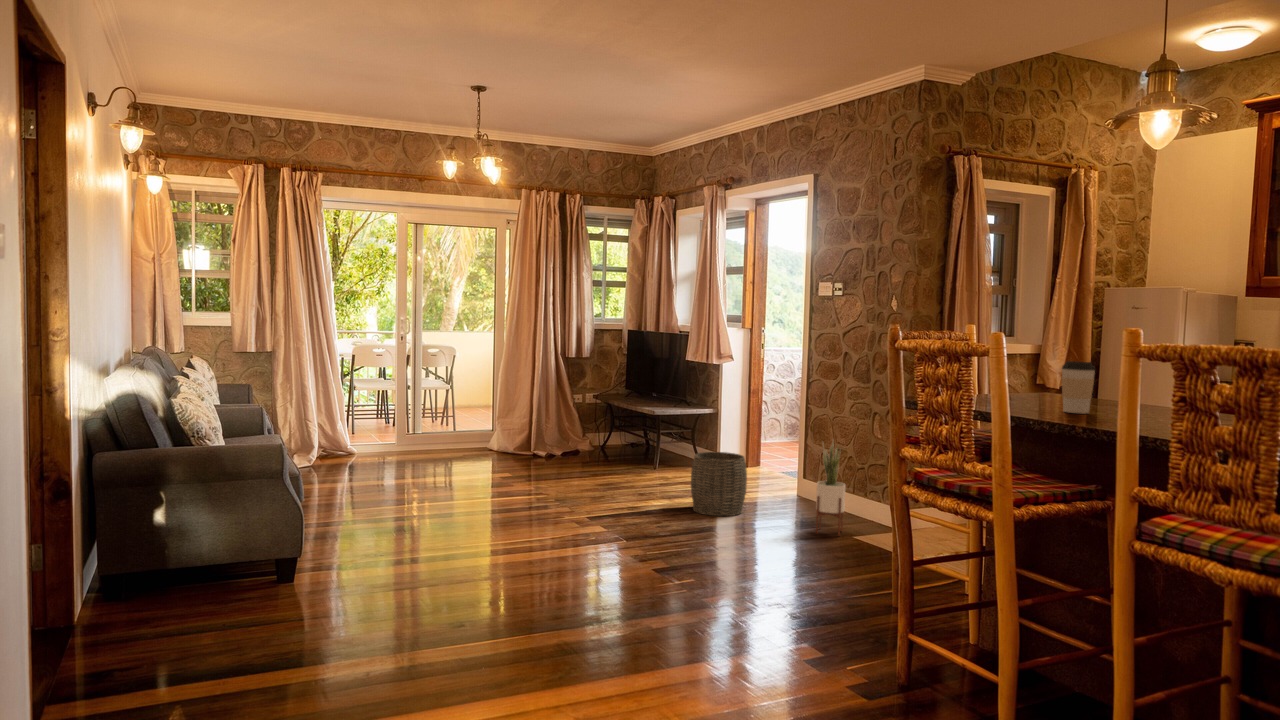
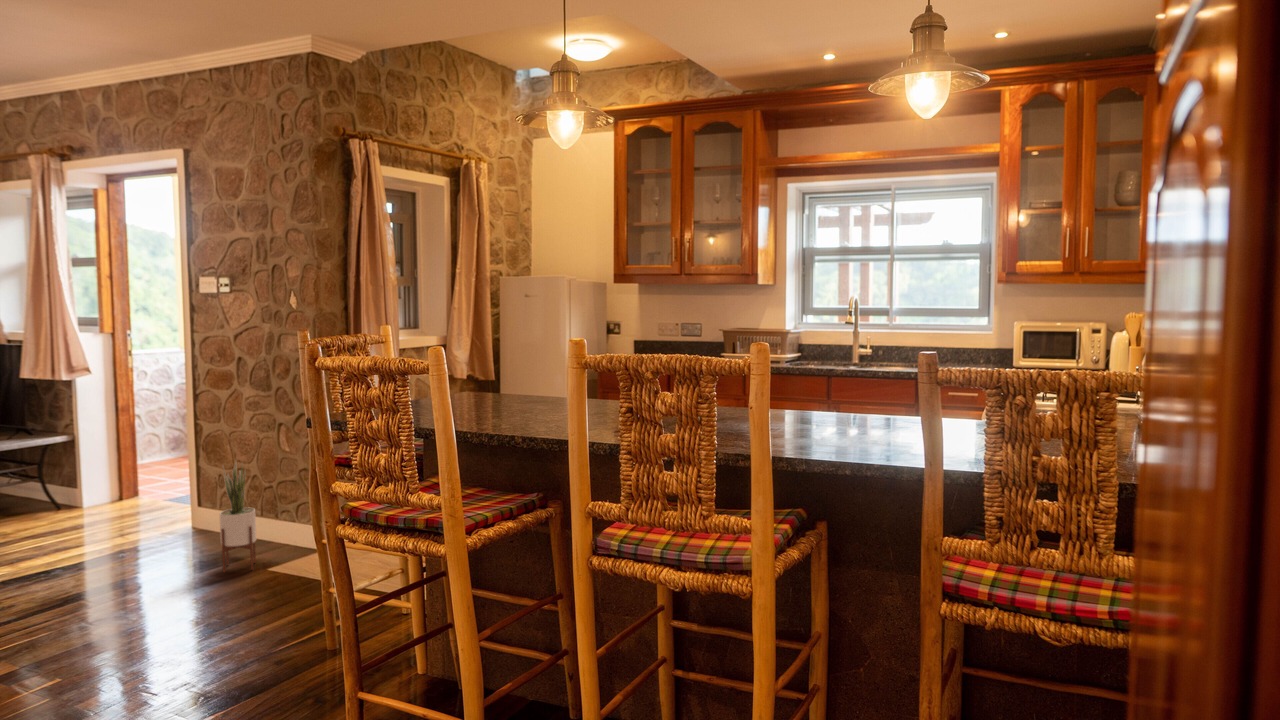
coffee cup: present [1062,361,1095,414] -> none [492,363,525,419]
woven basket: present [691,452,747,516] -> none [41,493,125,579]

